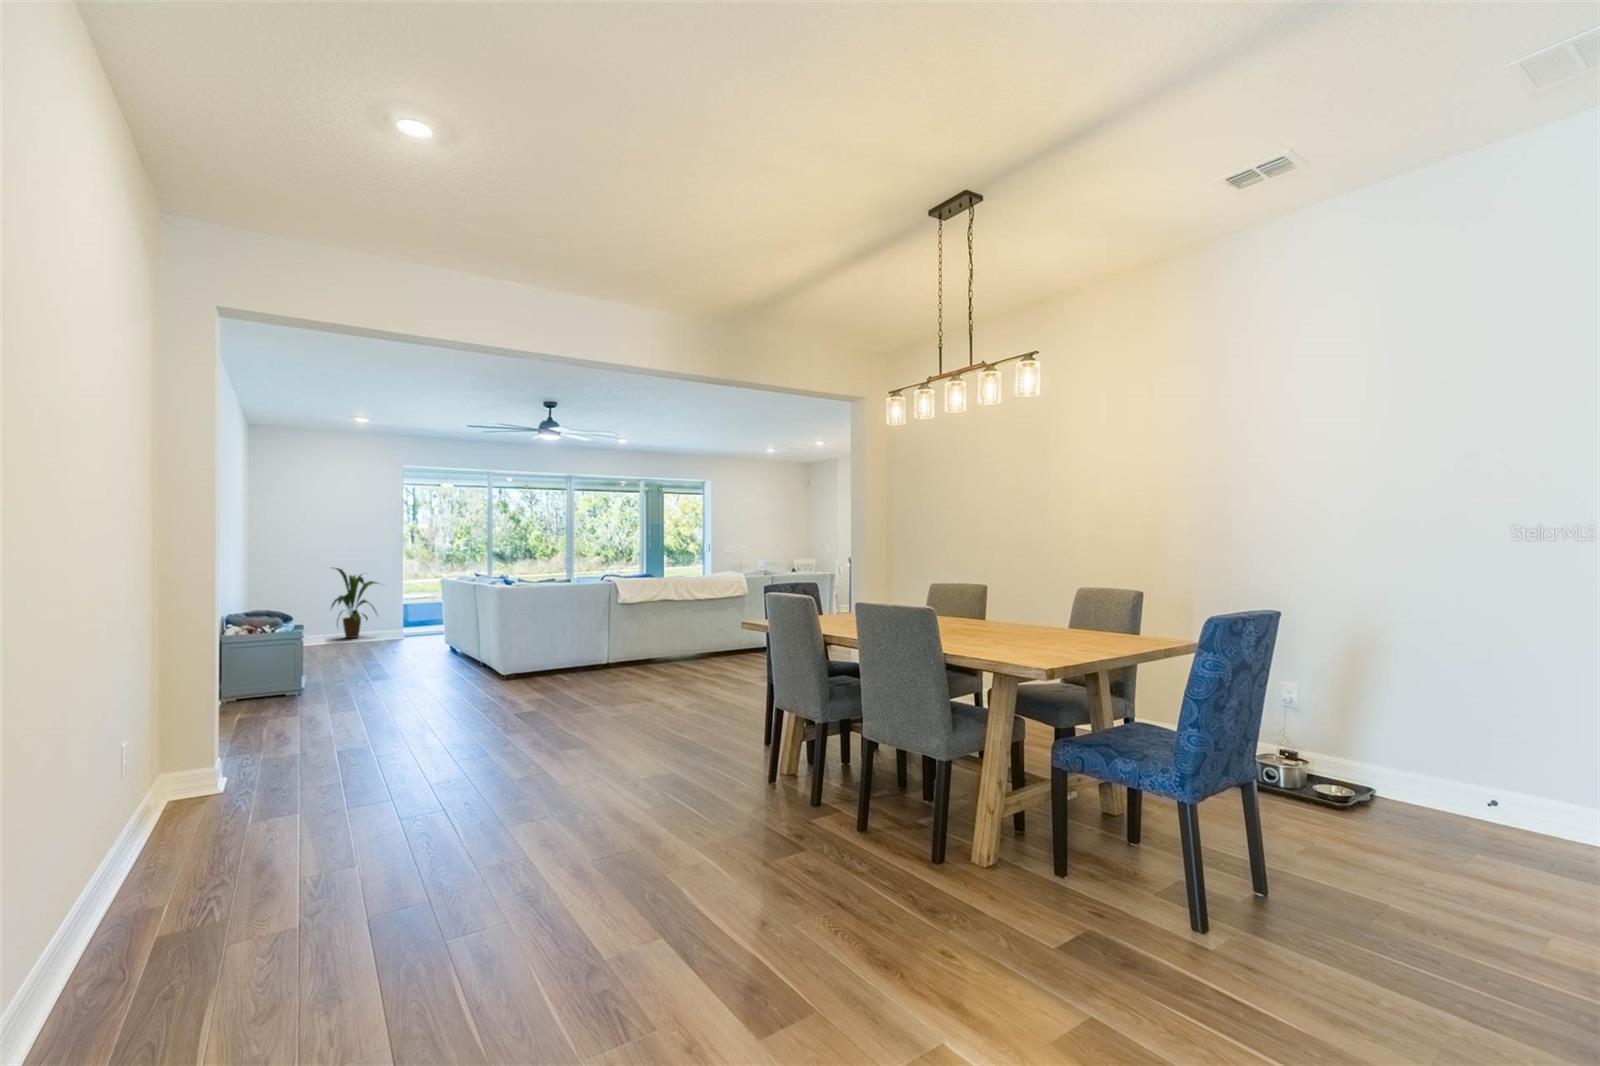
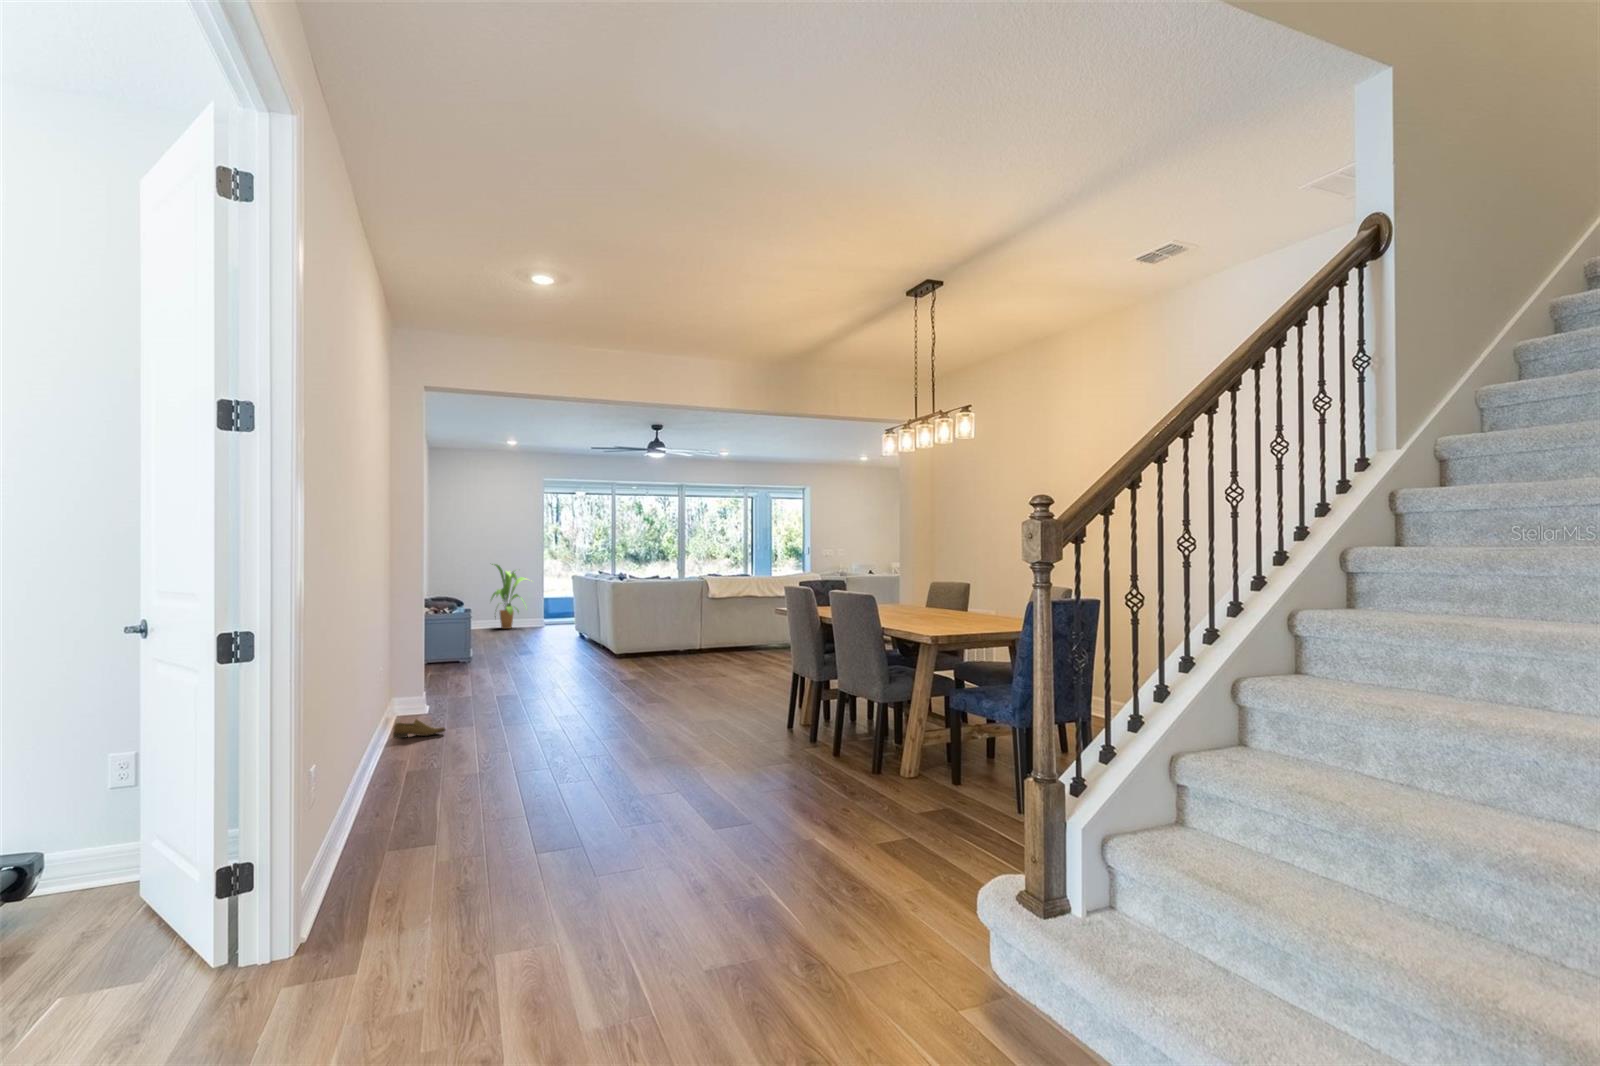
shoe: none [136,847,247,890] -> present [393,719,446,738]

